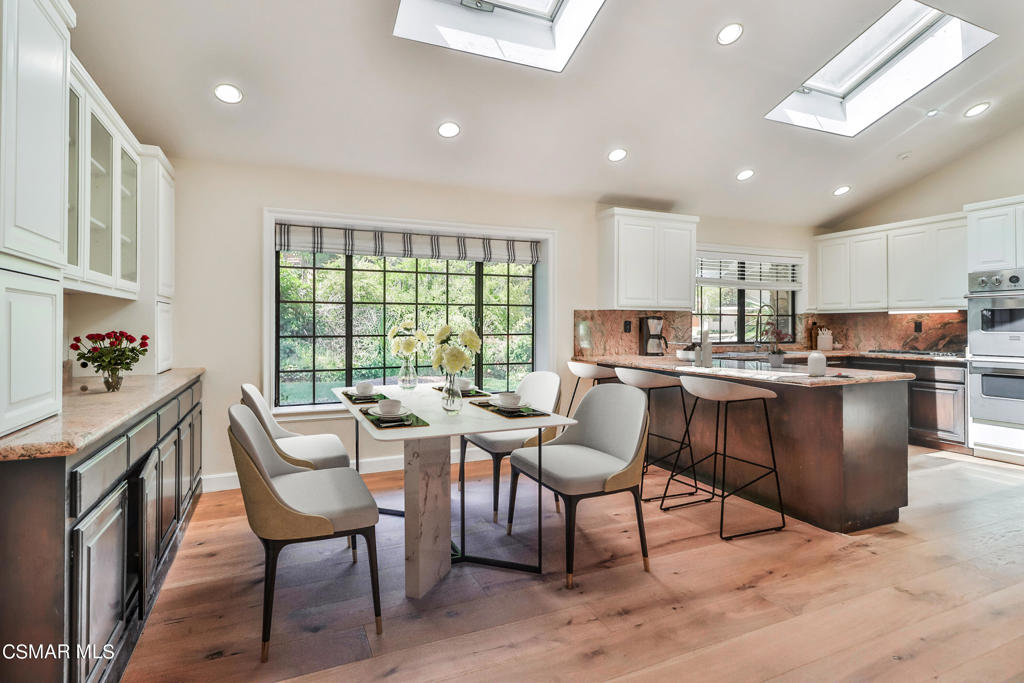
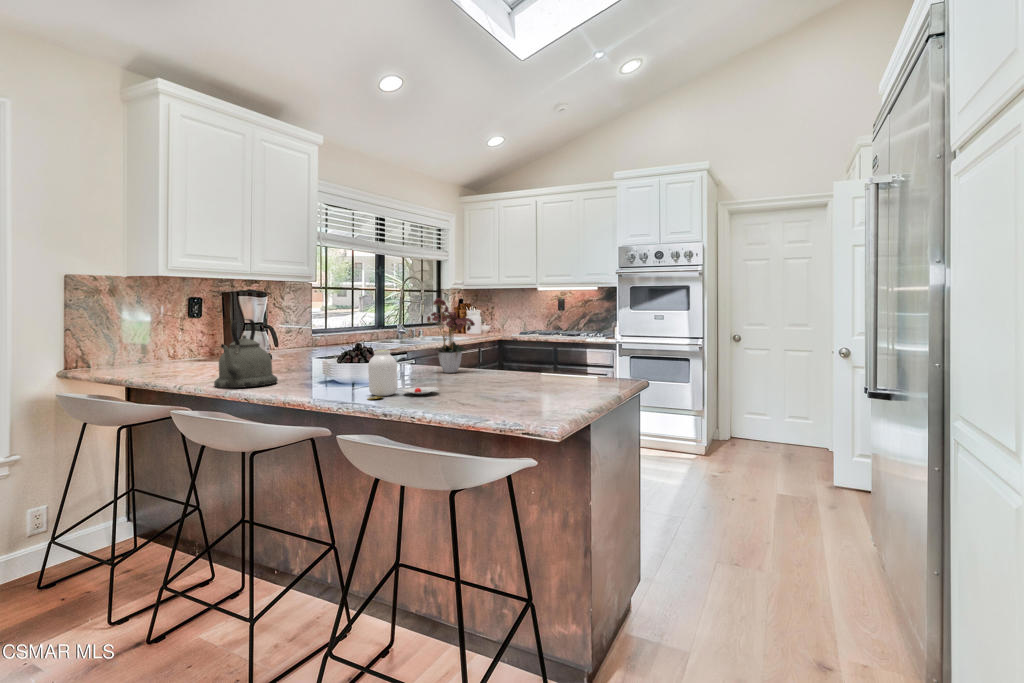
candle: present [694,330,713,367] -> none [317,301,353,384]
kettle: none [644,332,673,365] -> present [214,319,277,388]
jar: present [808,351,853,377] -> present [368,350,439,400]

